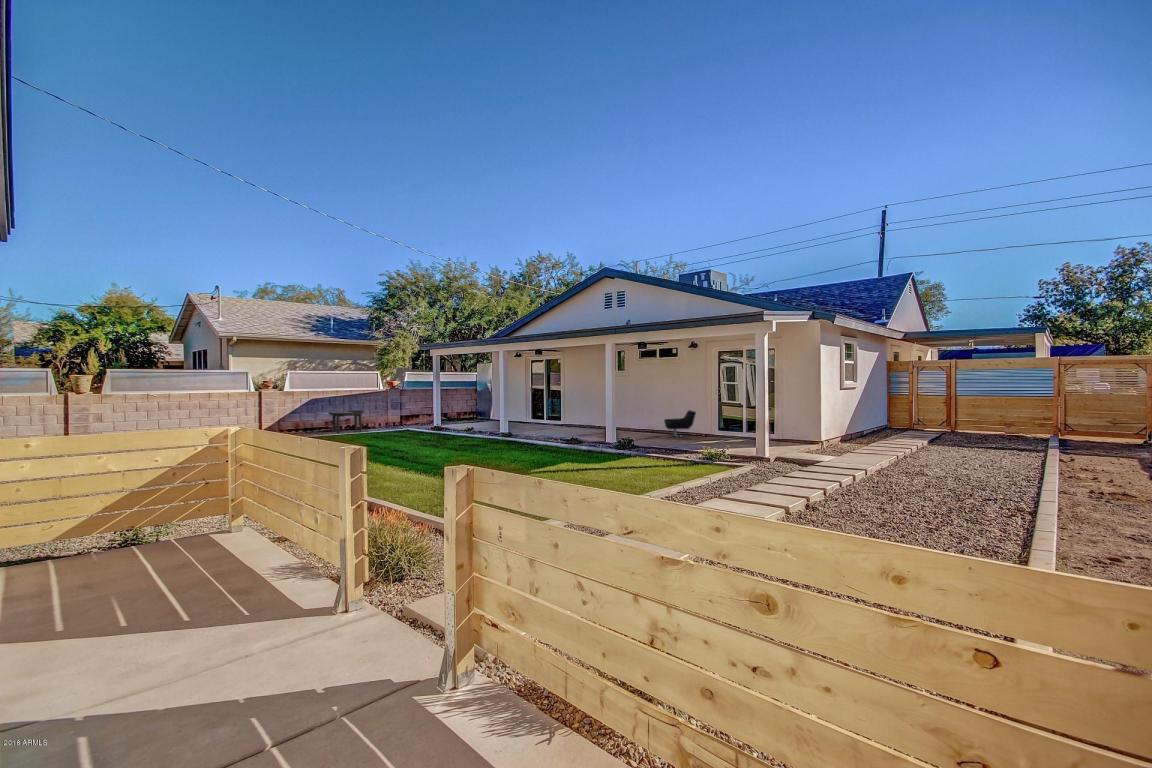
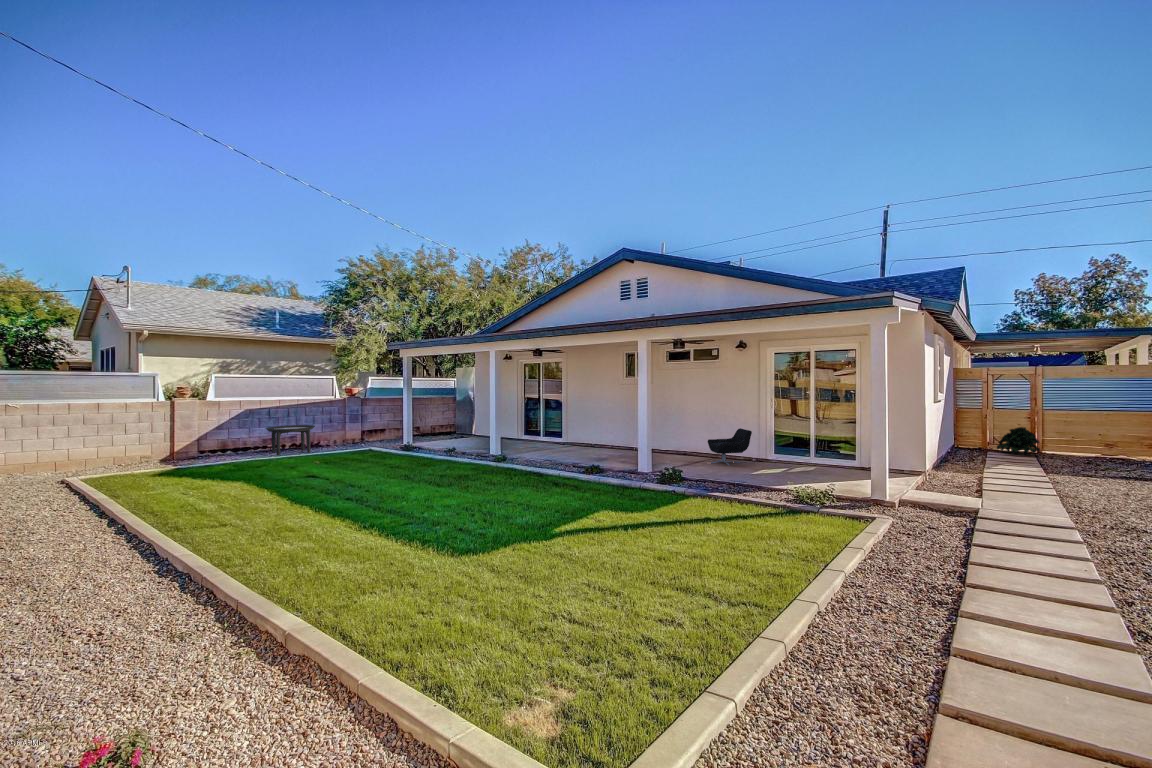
potted plant: none [911,409,944,432] -> present [997,427,1040,455]

